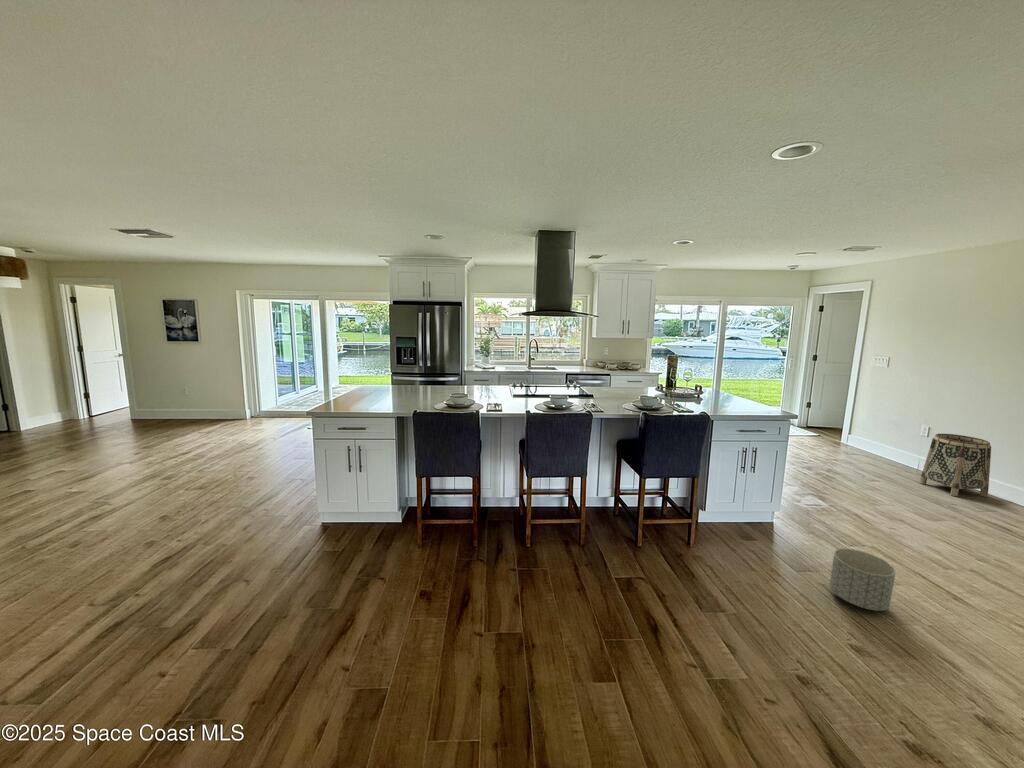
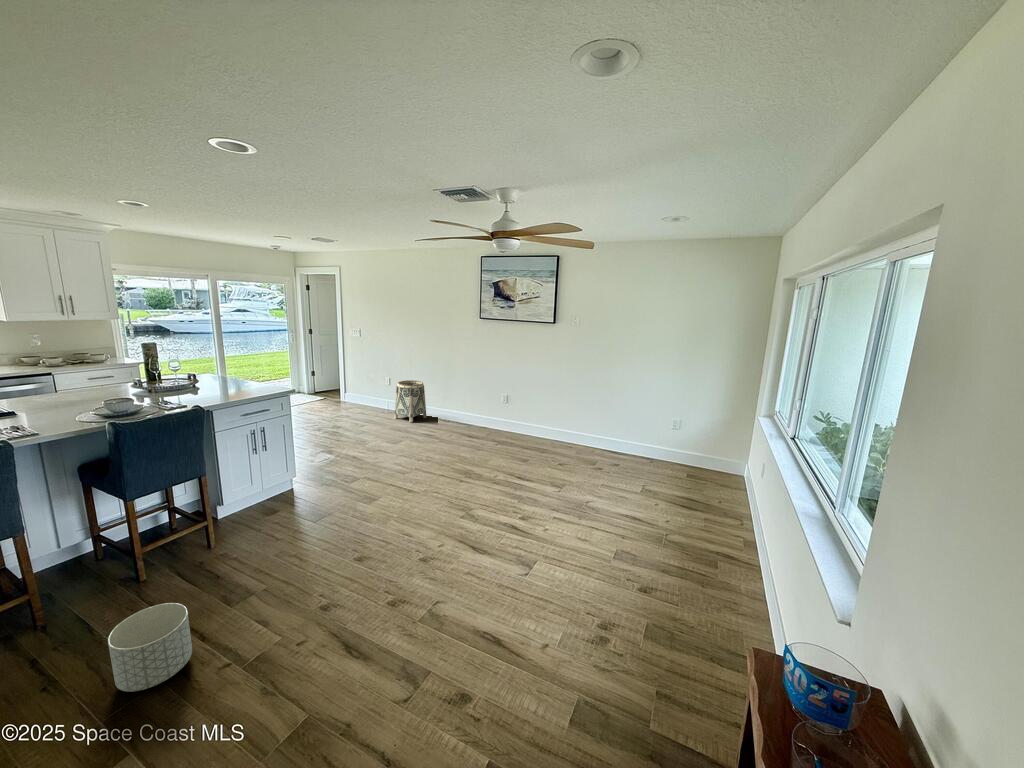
planter: present [830,548,896,611] -> present [108,603,192,692]

